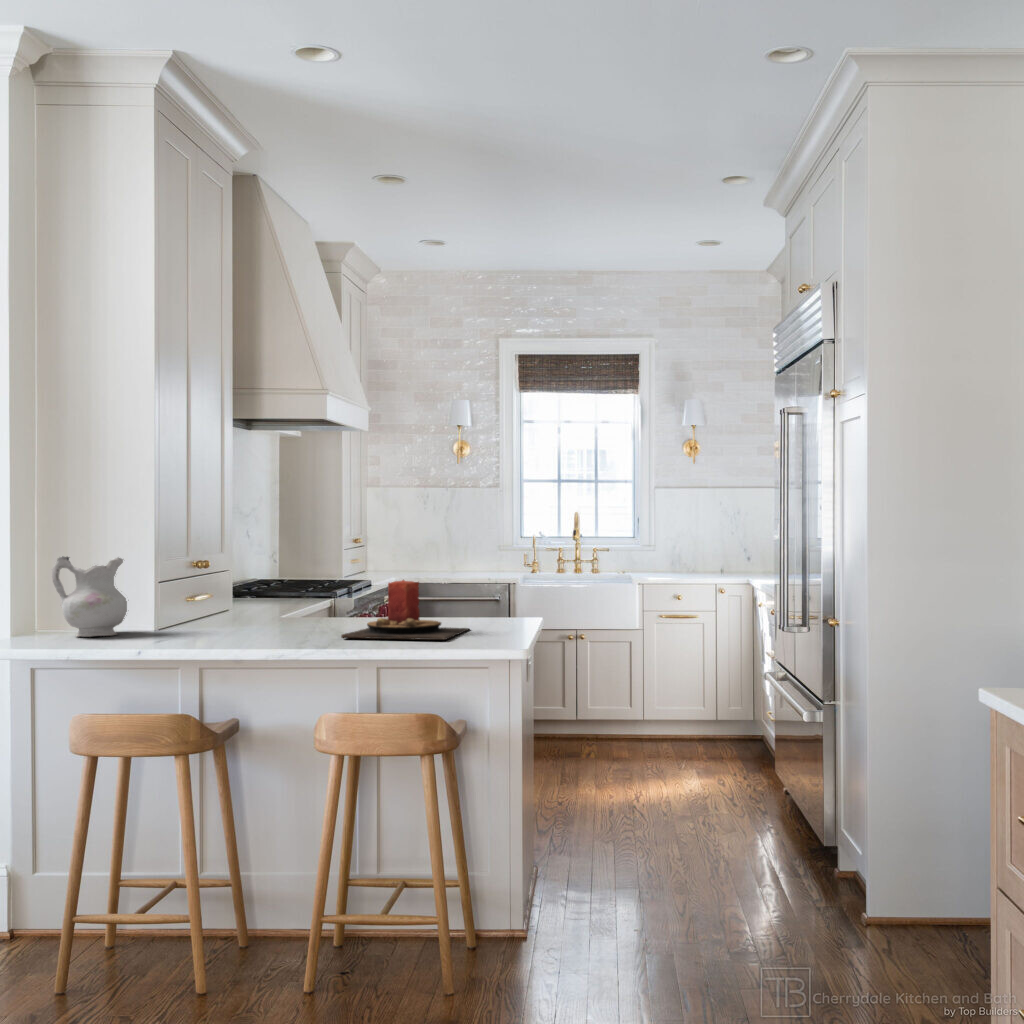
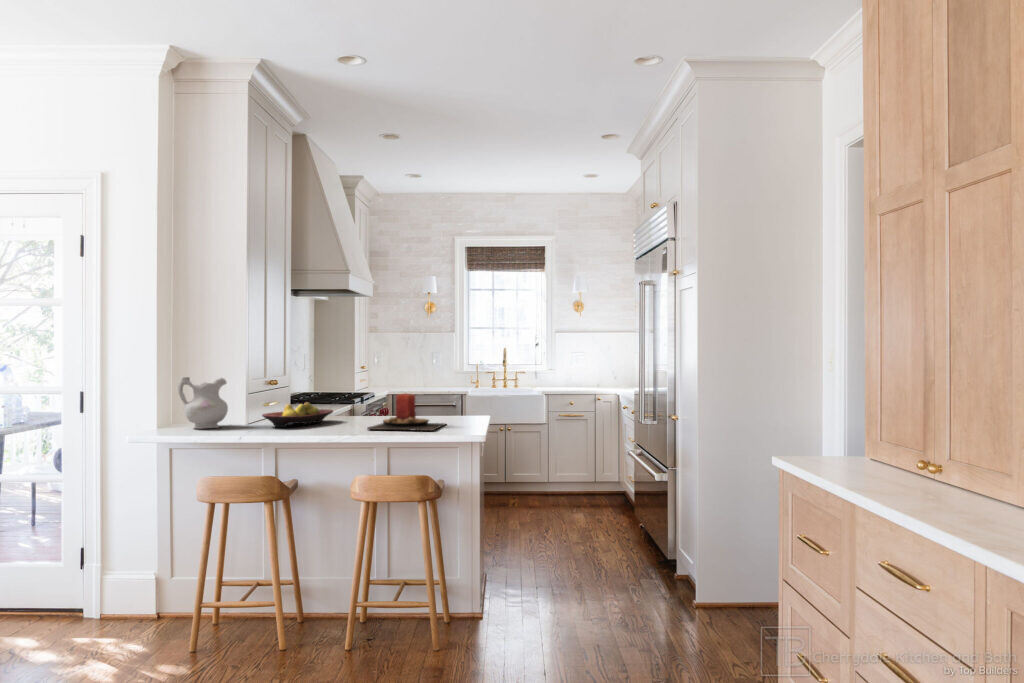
fruit bowl: none [180,595,293,634] -> present [262,402,333,427]

